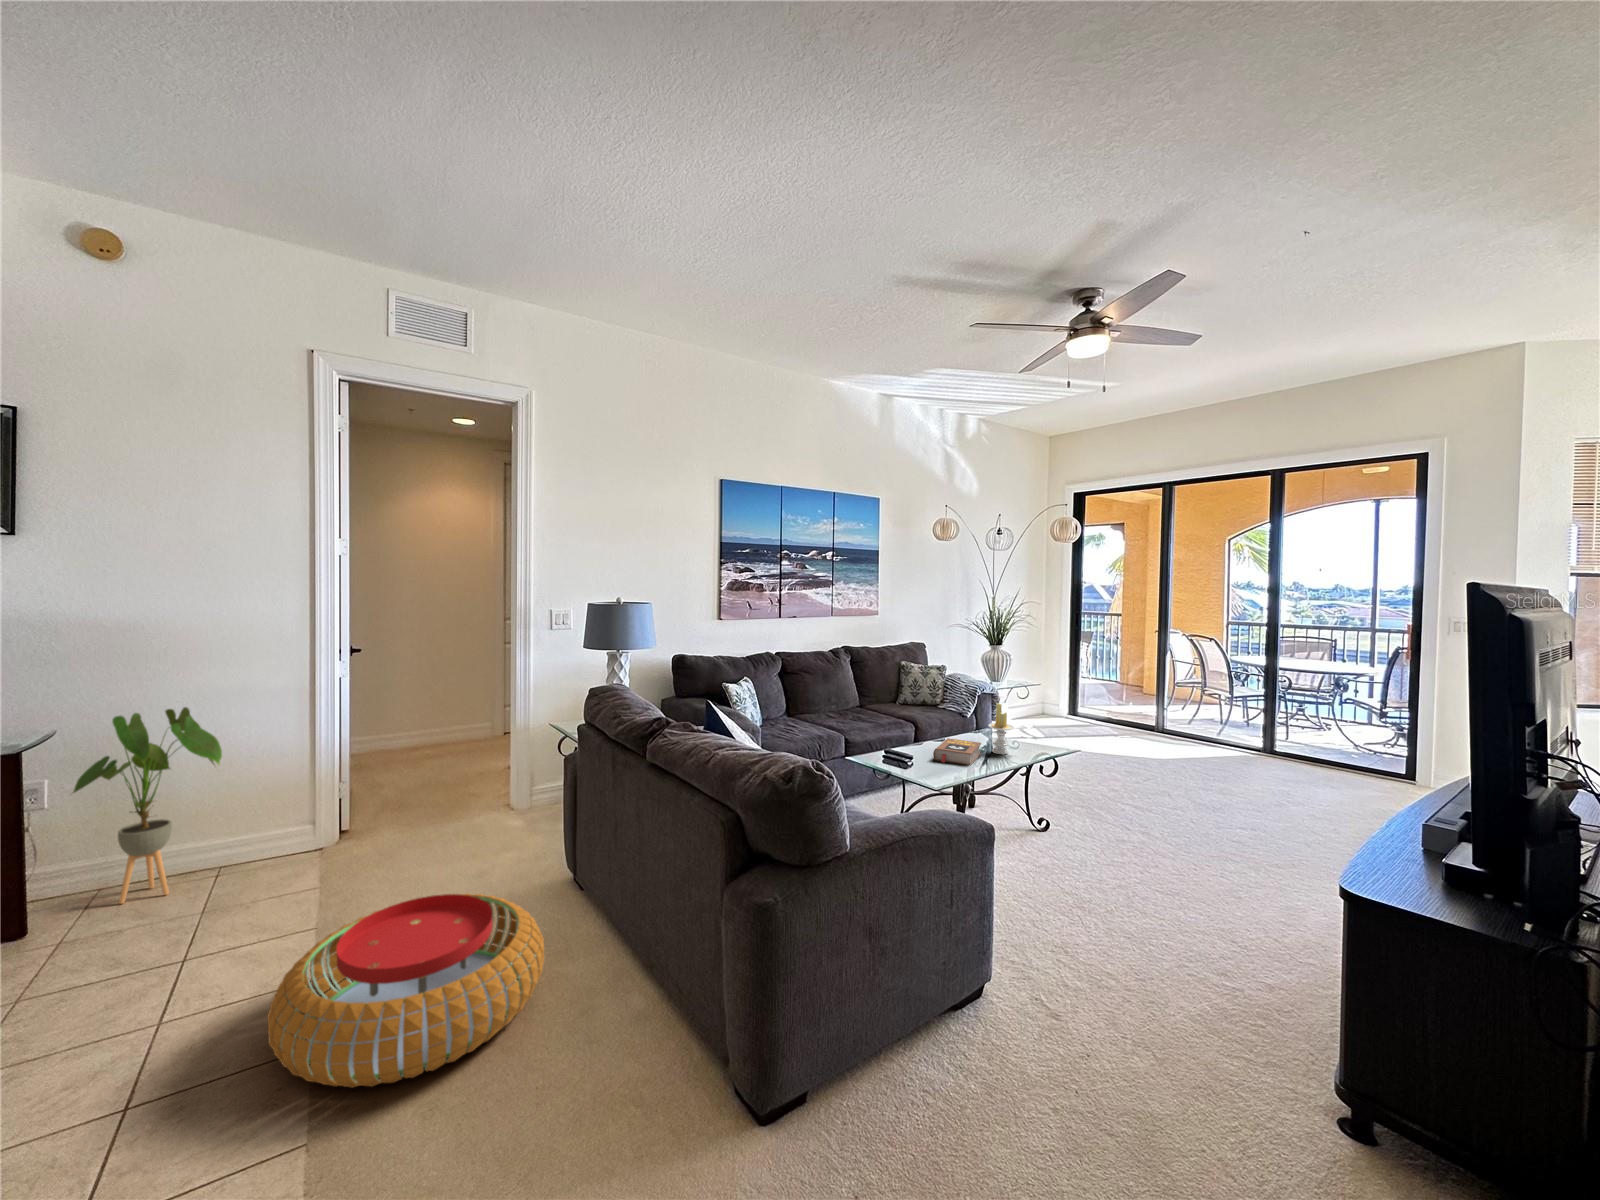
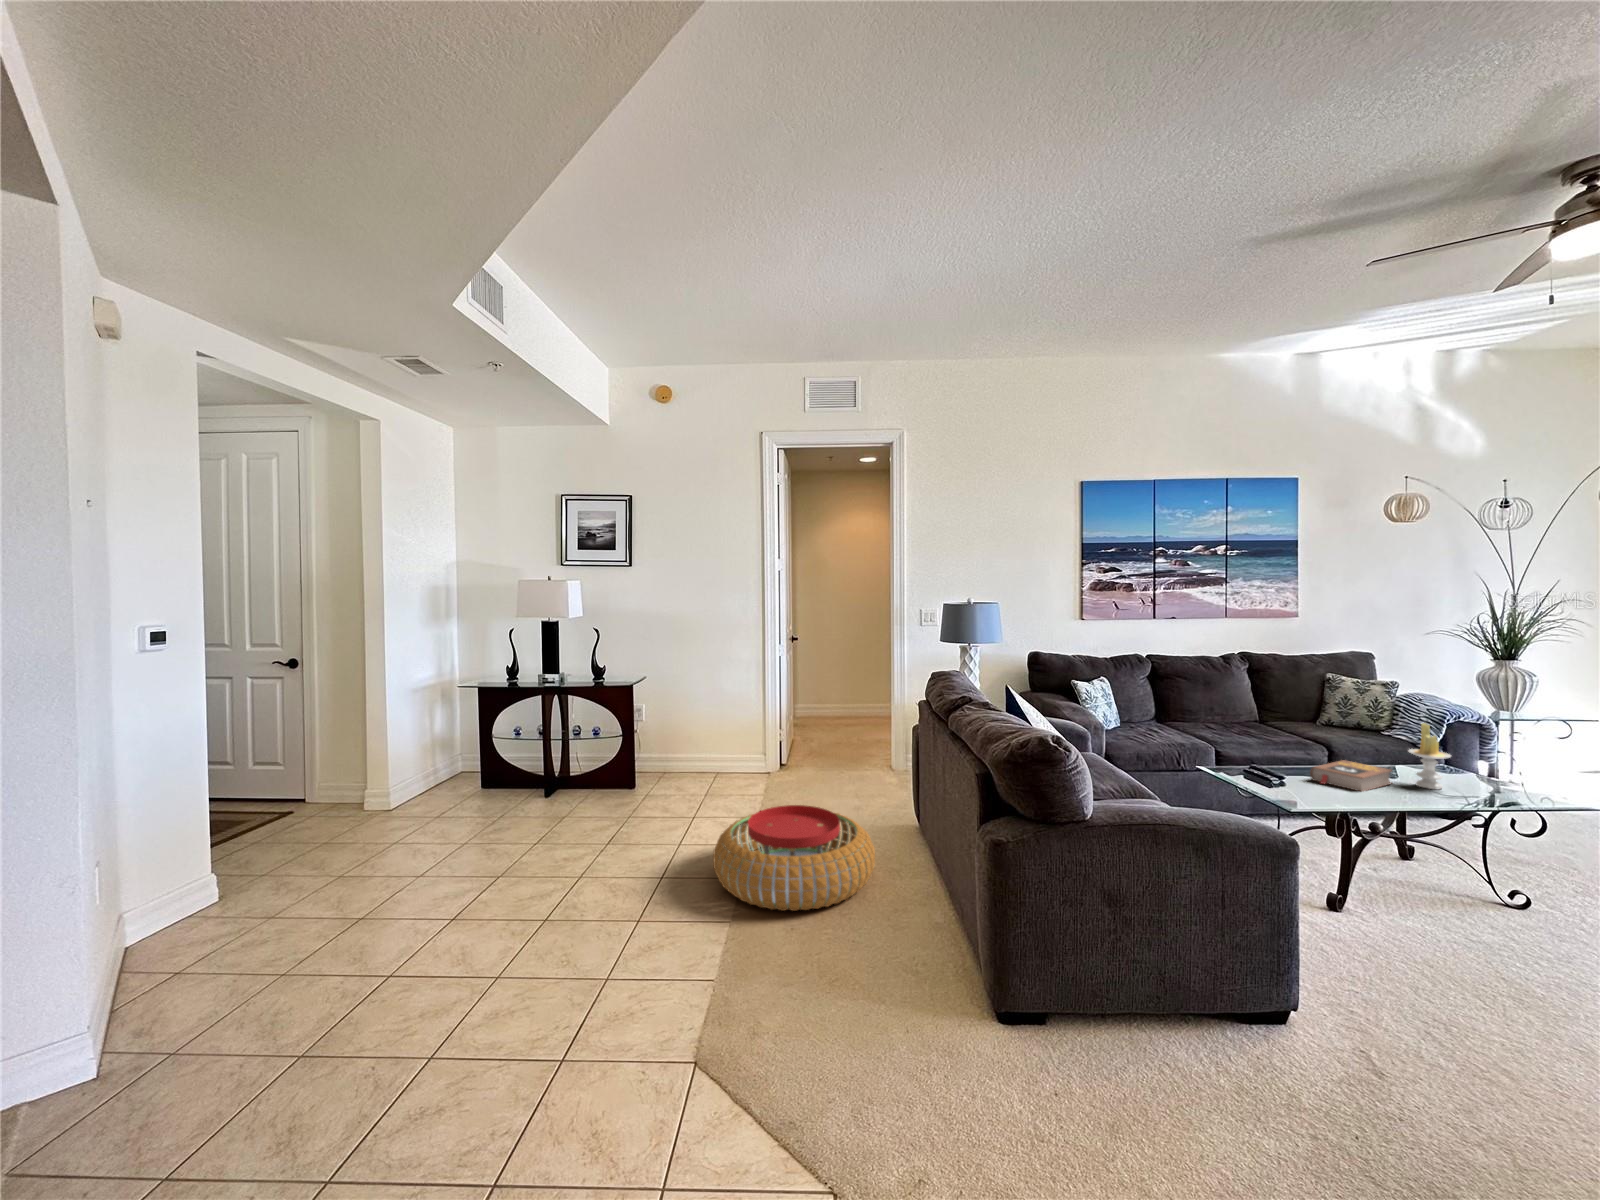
house plant: present [73,707,222,904] -> none [642,669,708,785]

